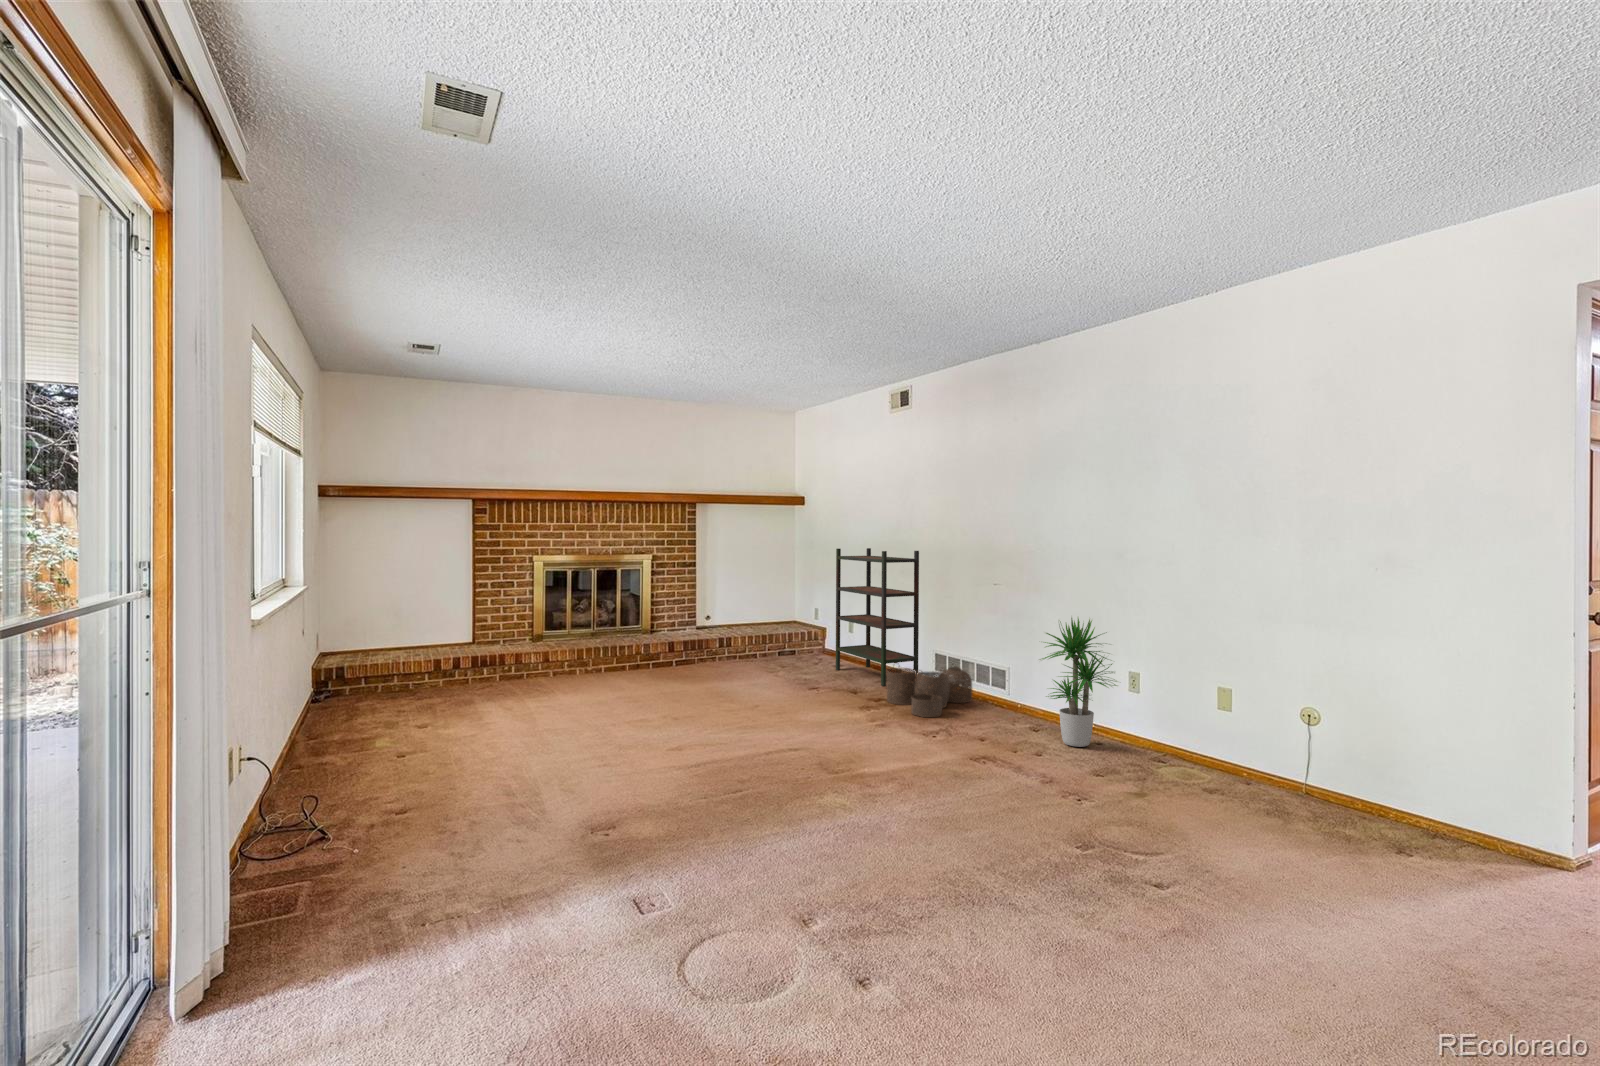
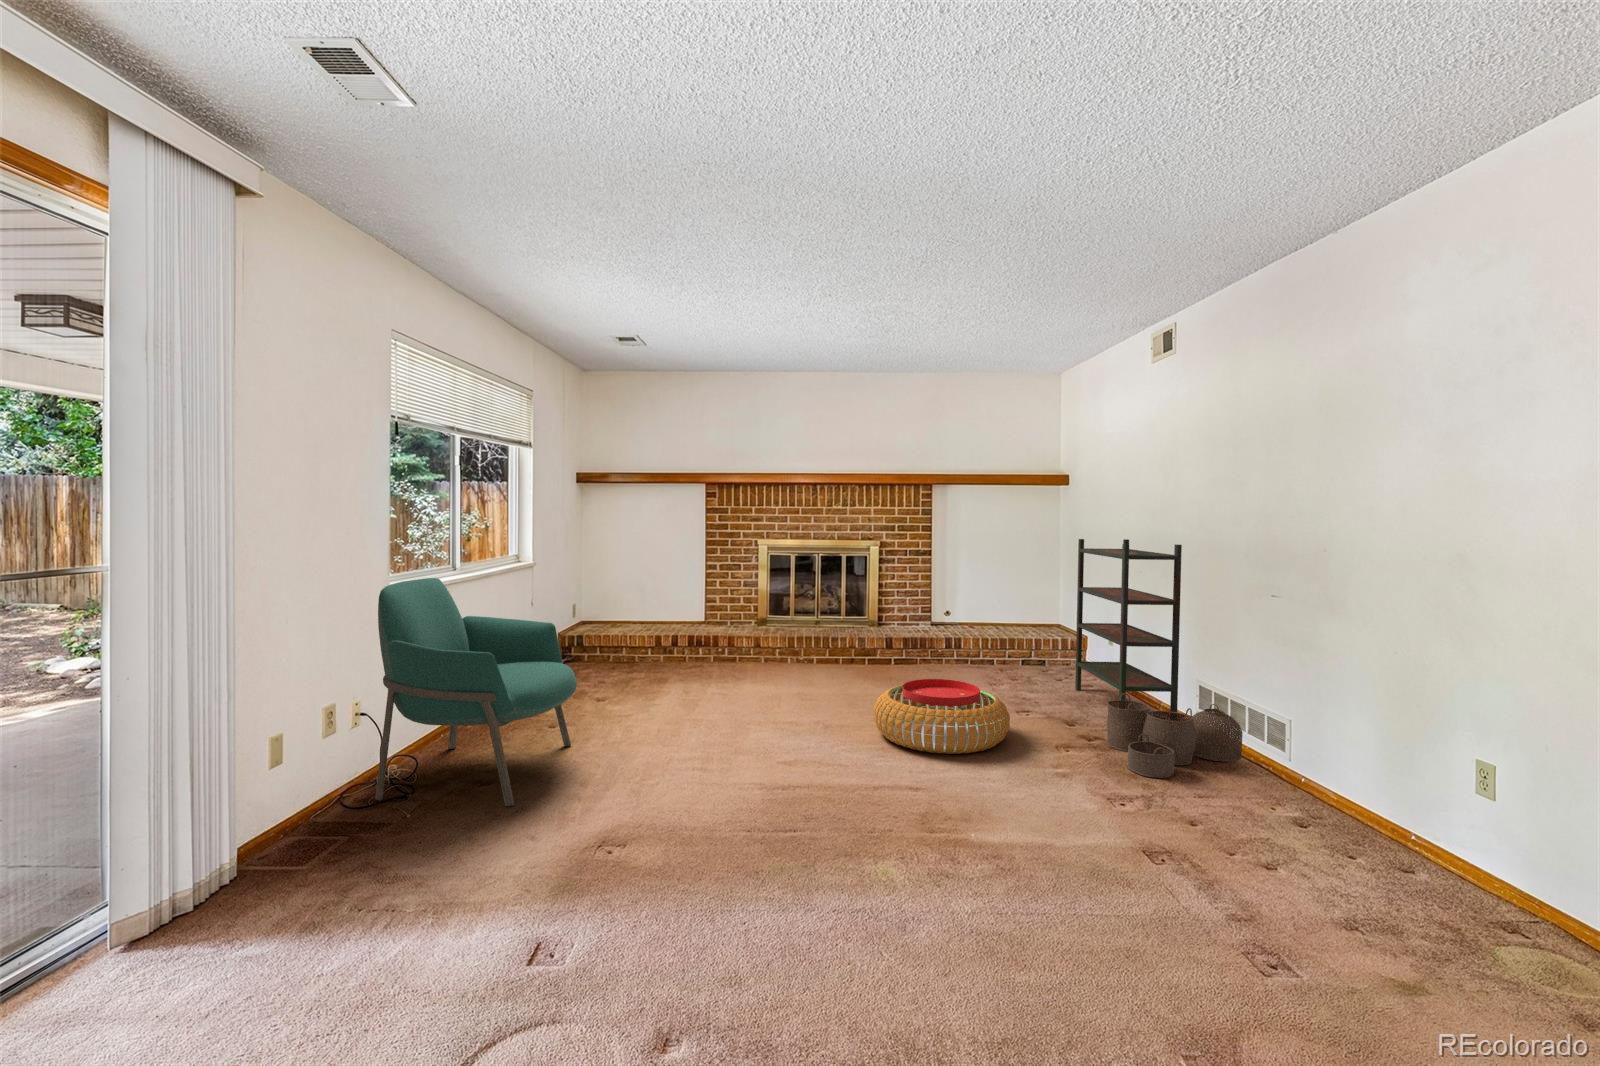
armchair: none [275,600,478,835] -> present [375,578,577,806]
potted plant: present [1040,618,1117,747] -> none [1303,657,1466,877]
pouf: none [714,666,825,723] -> present [874,679,1010,754]

